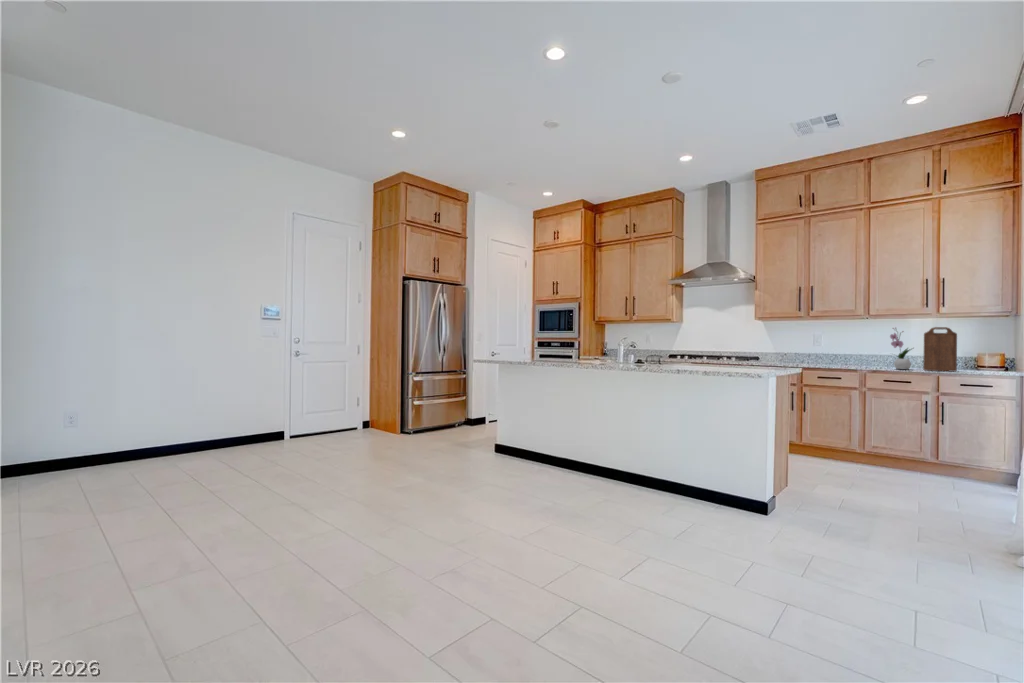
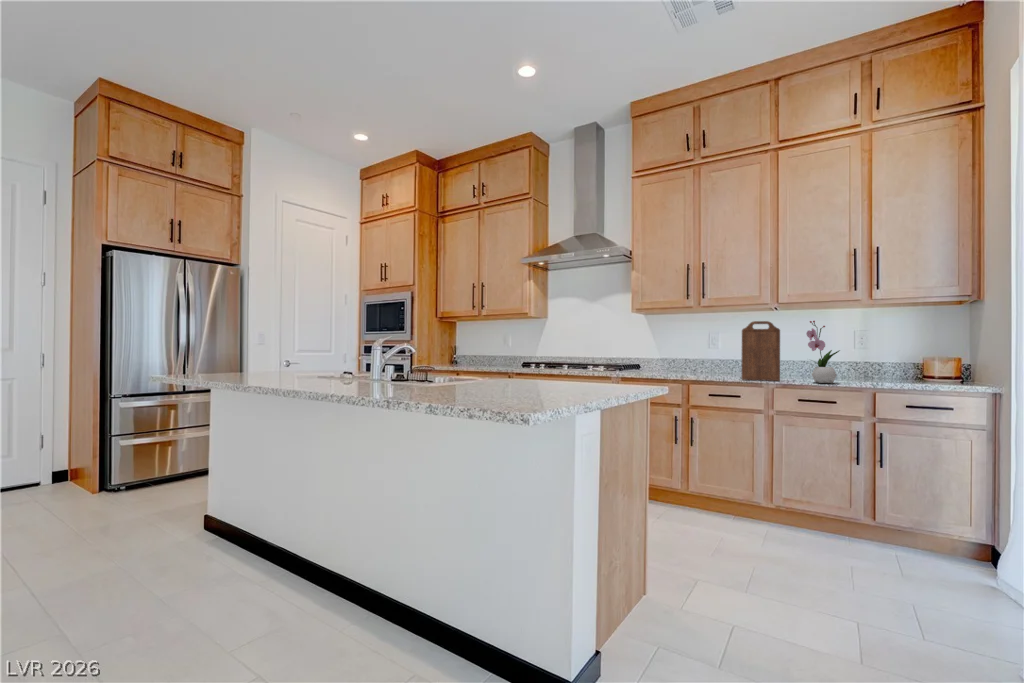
cutting board: present [923,327,957,371] -> present [741,321,780,381]

